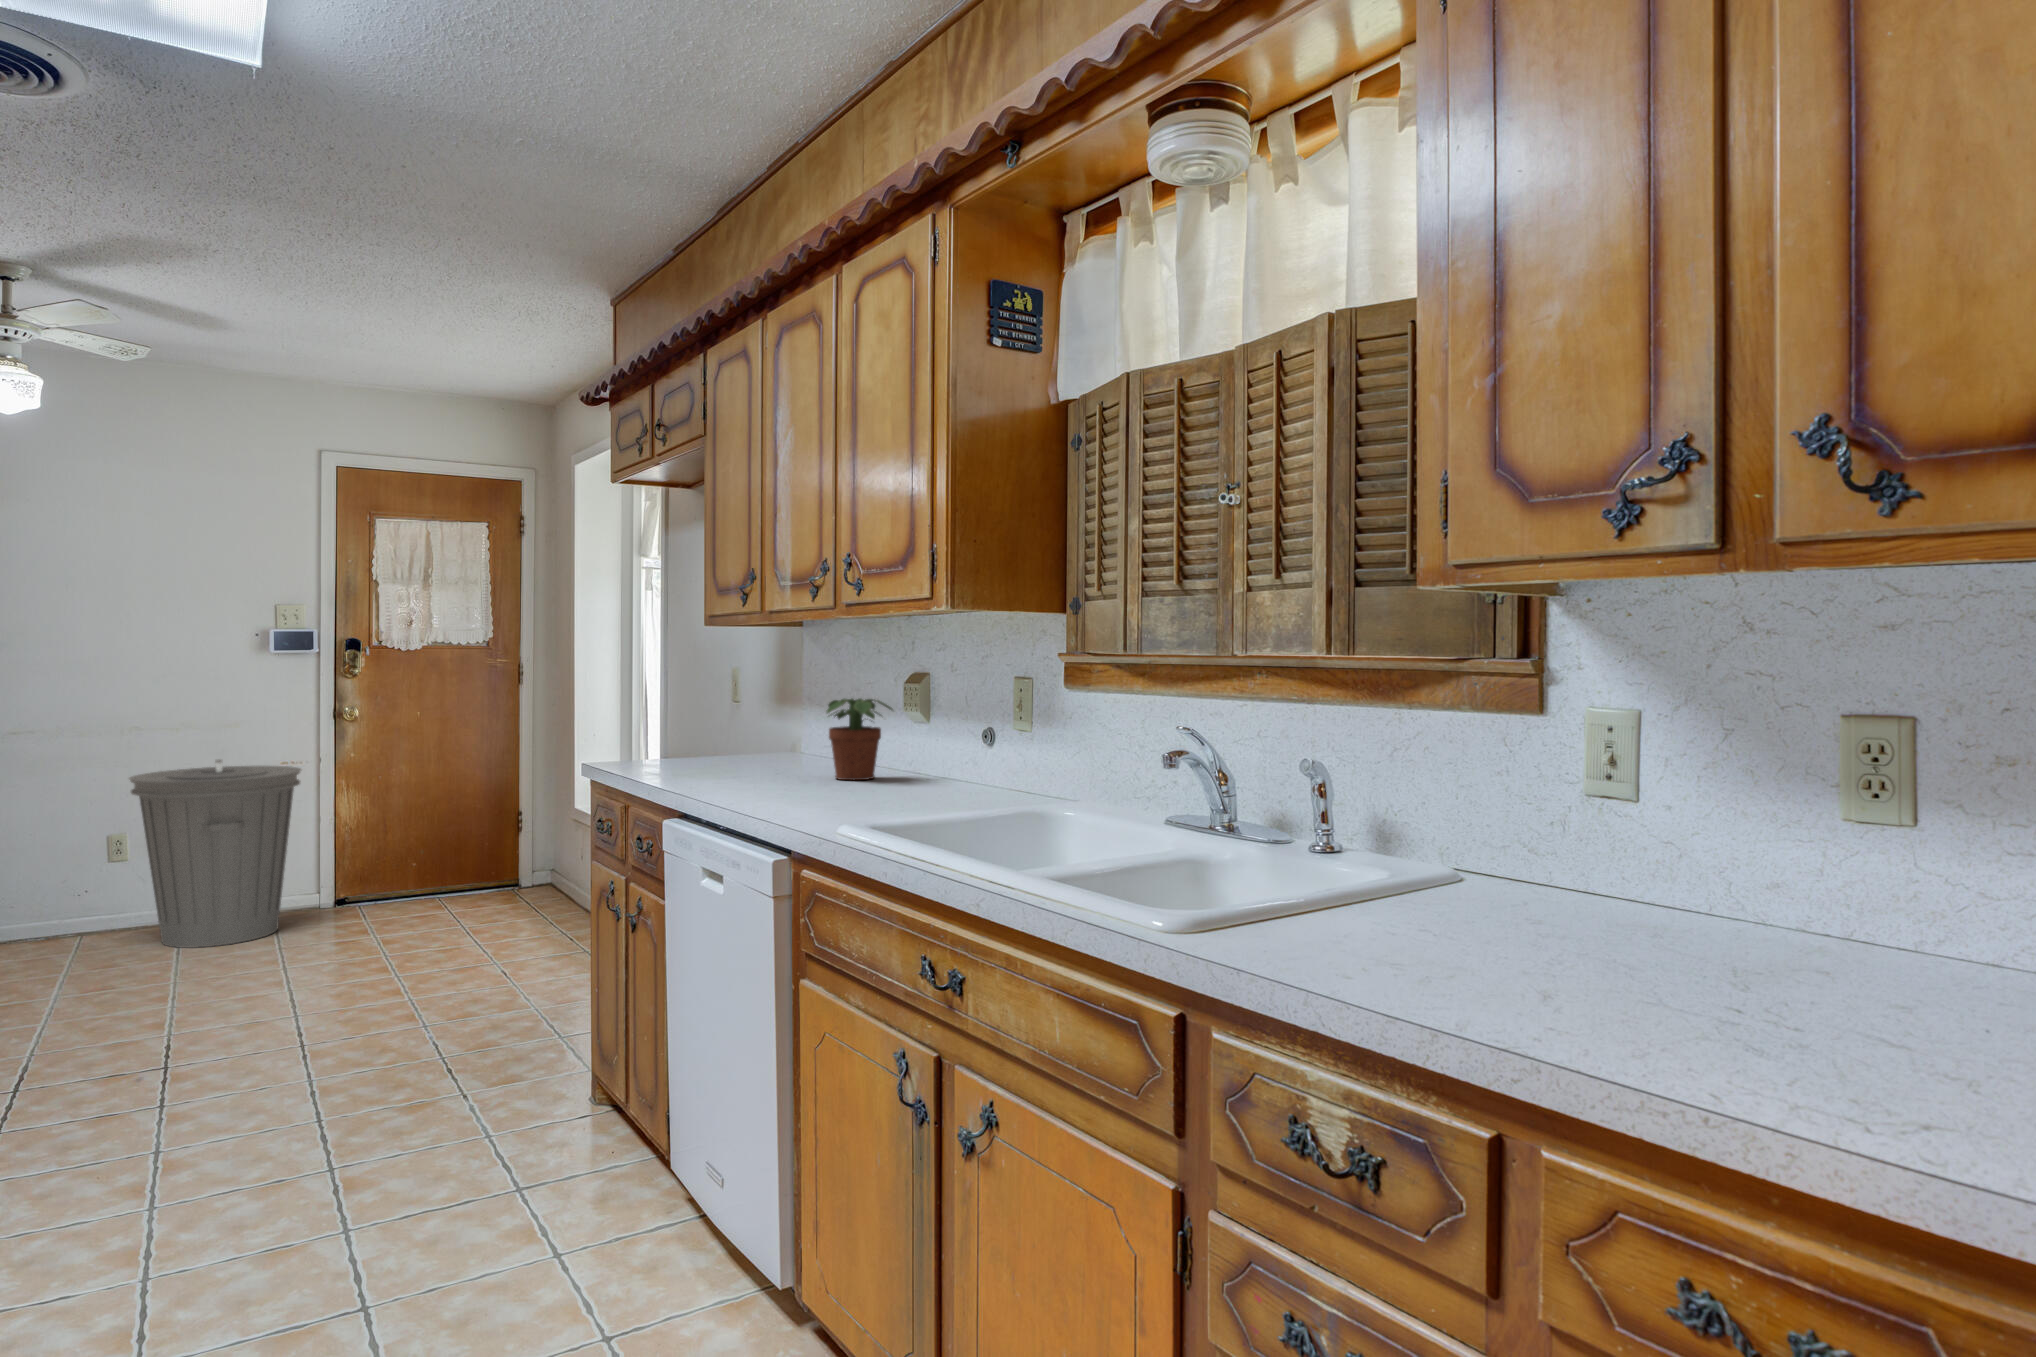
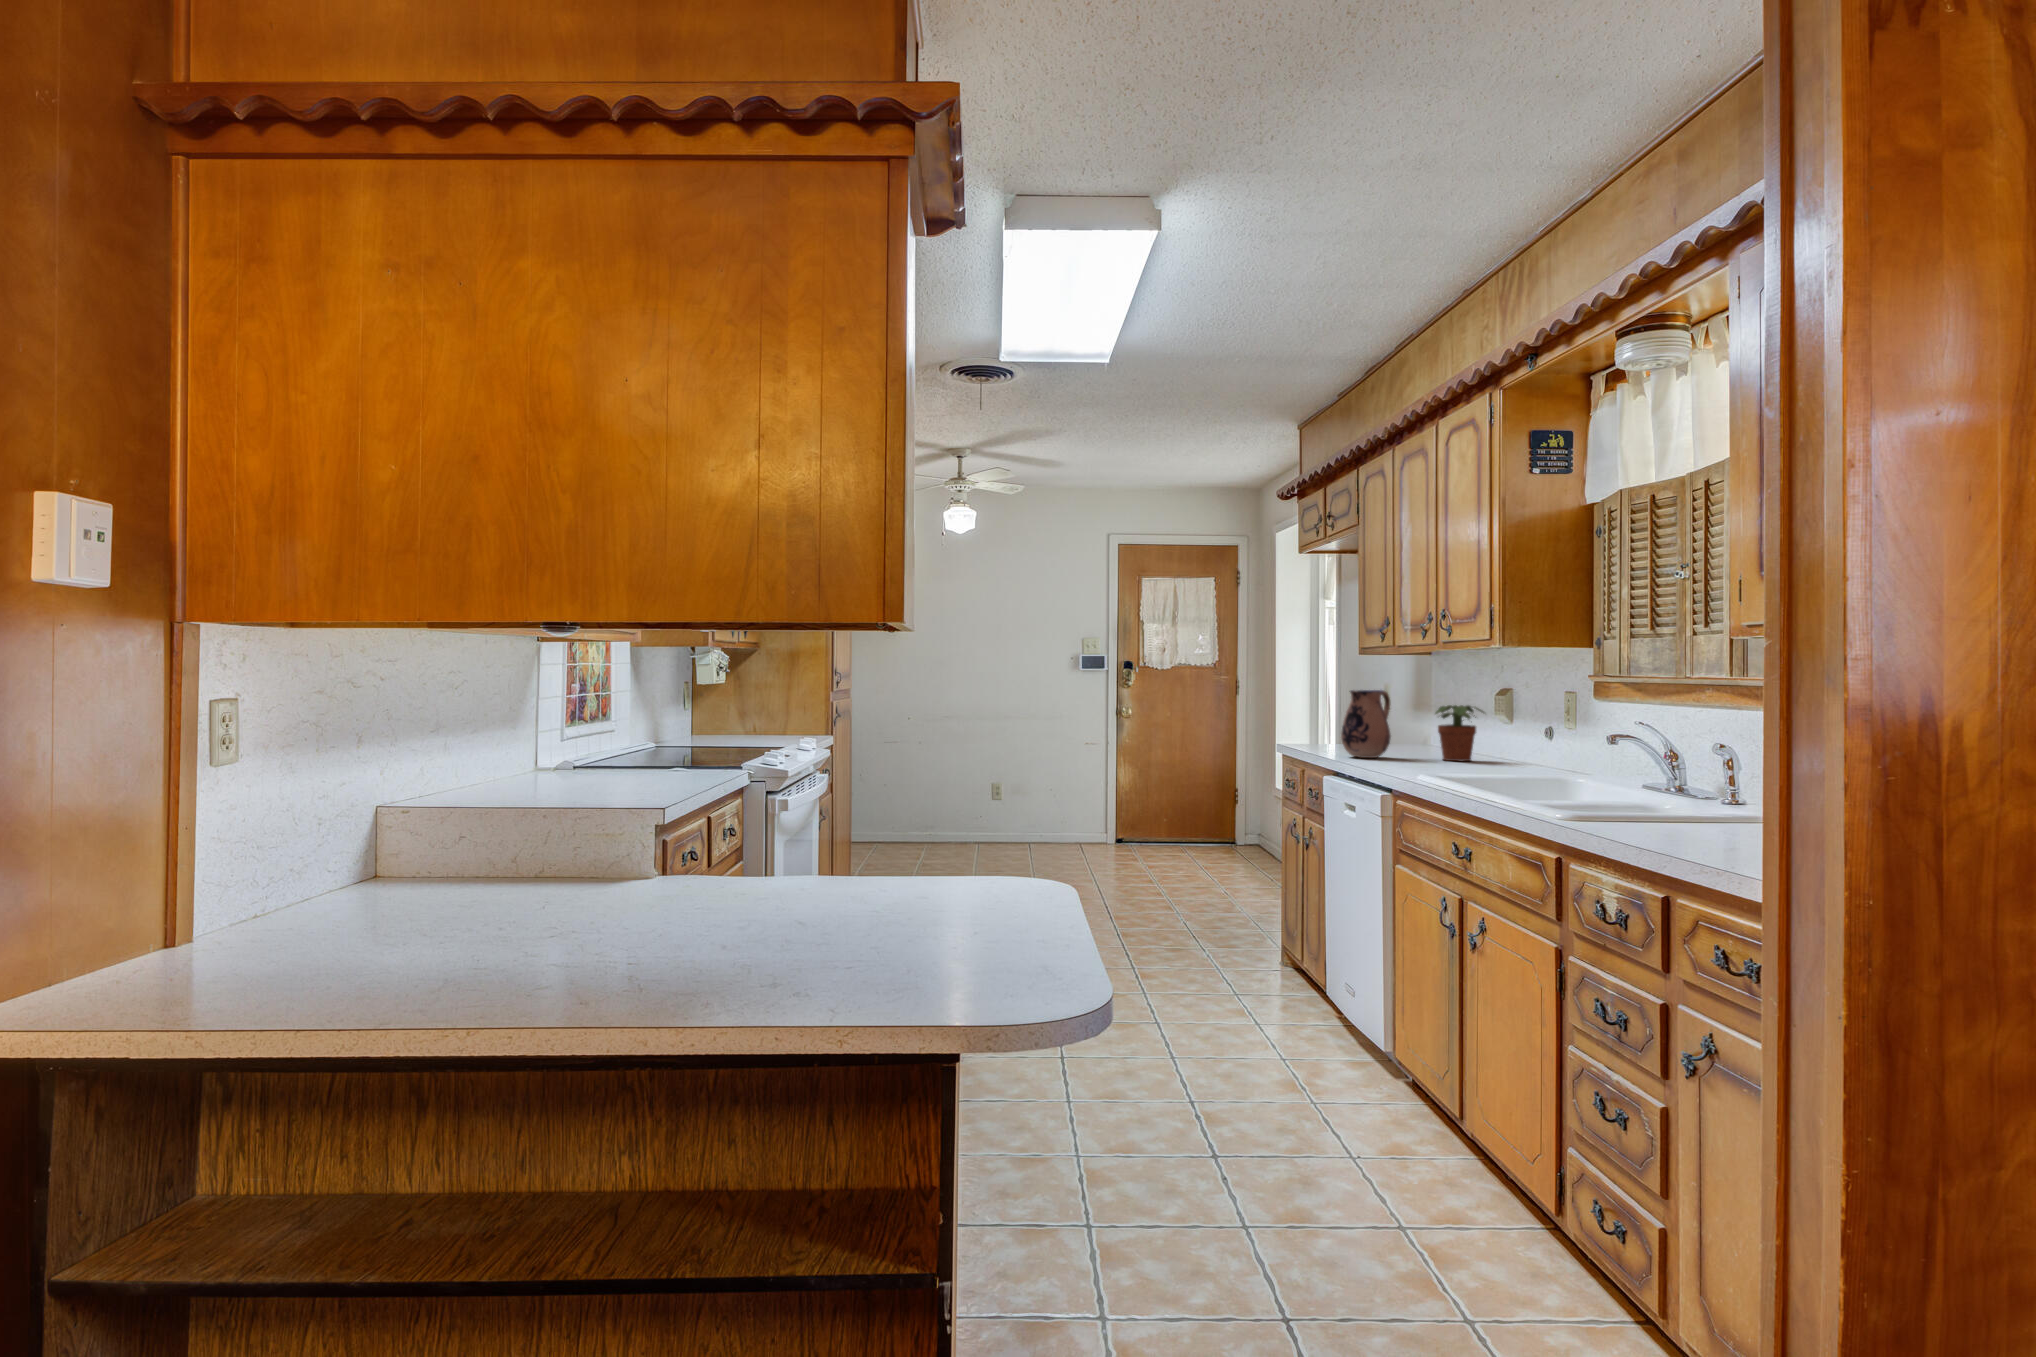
ceramic pitcher: none [688,678,762,782] -> present [1341,690,1391,758]
trash can: present [129,760,301,948] -> none [1008,741,1100,860]

